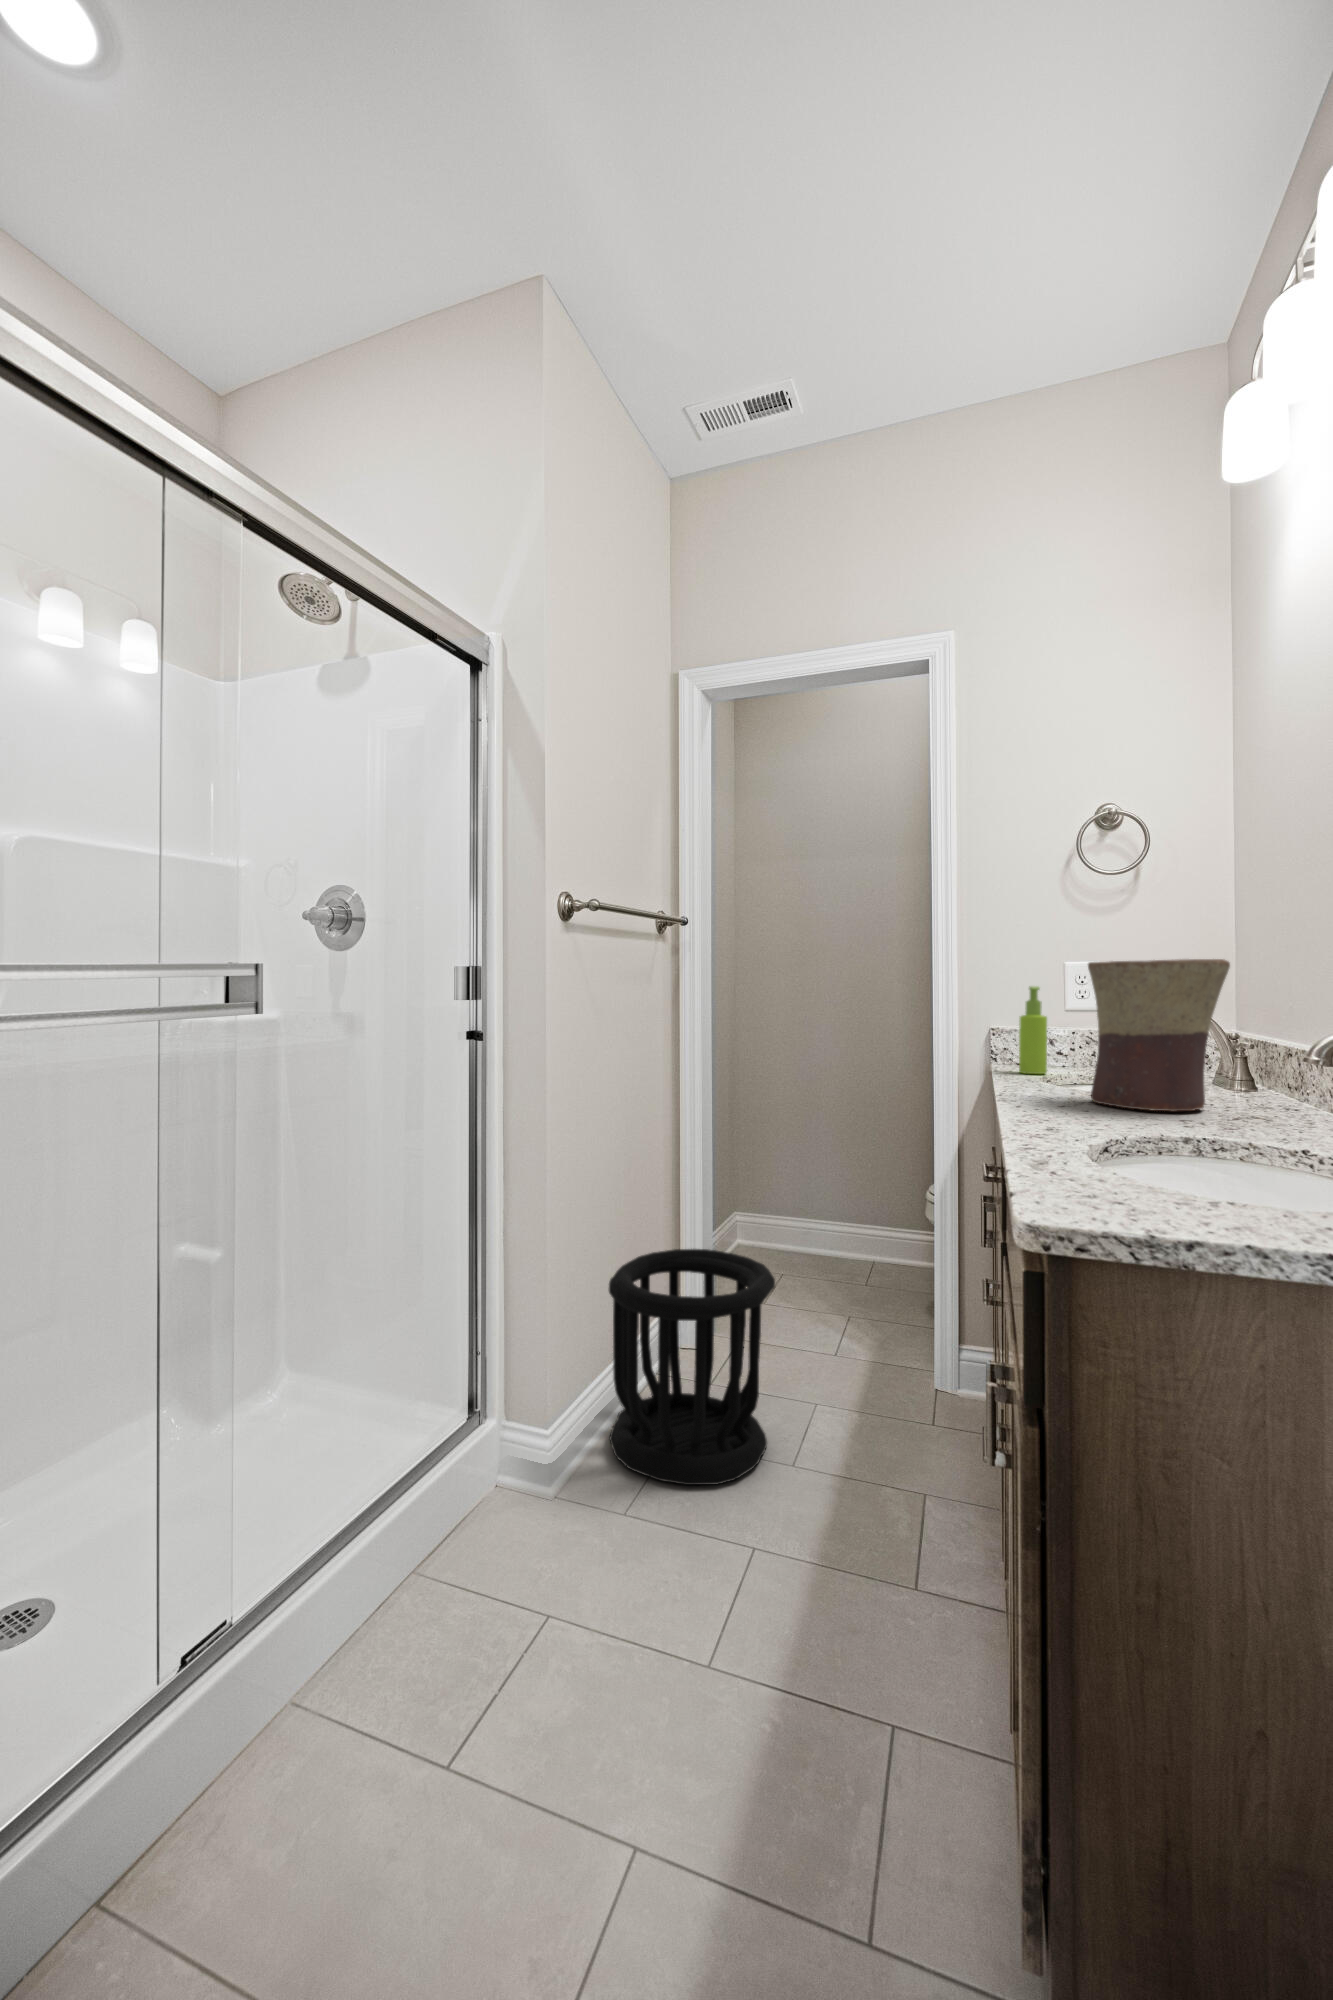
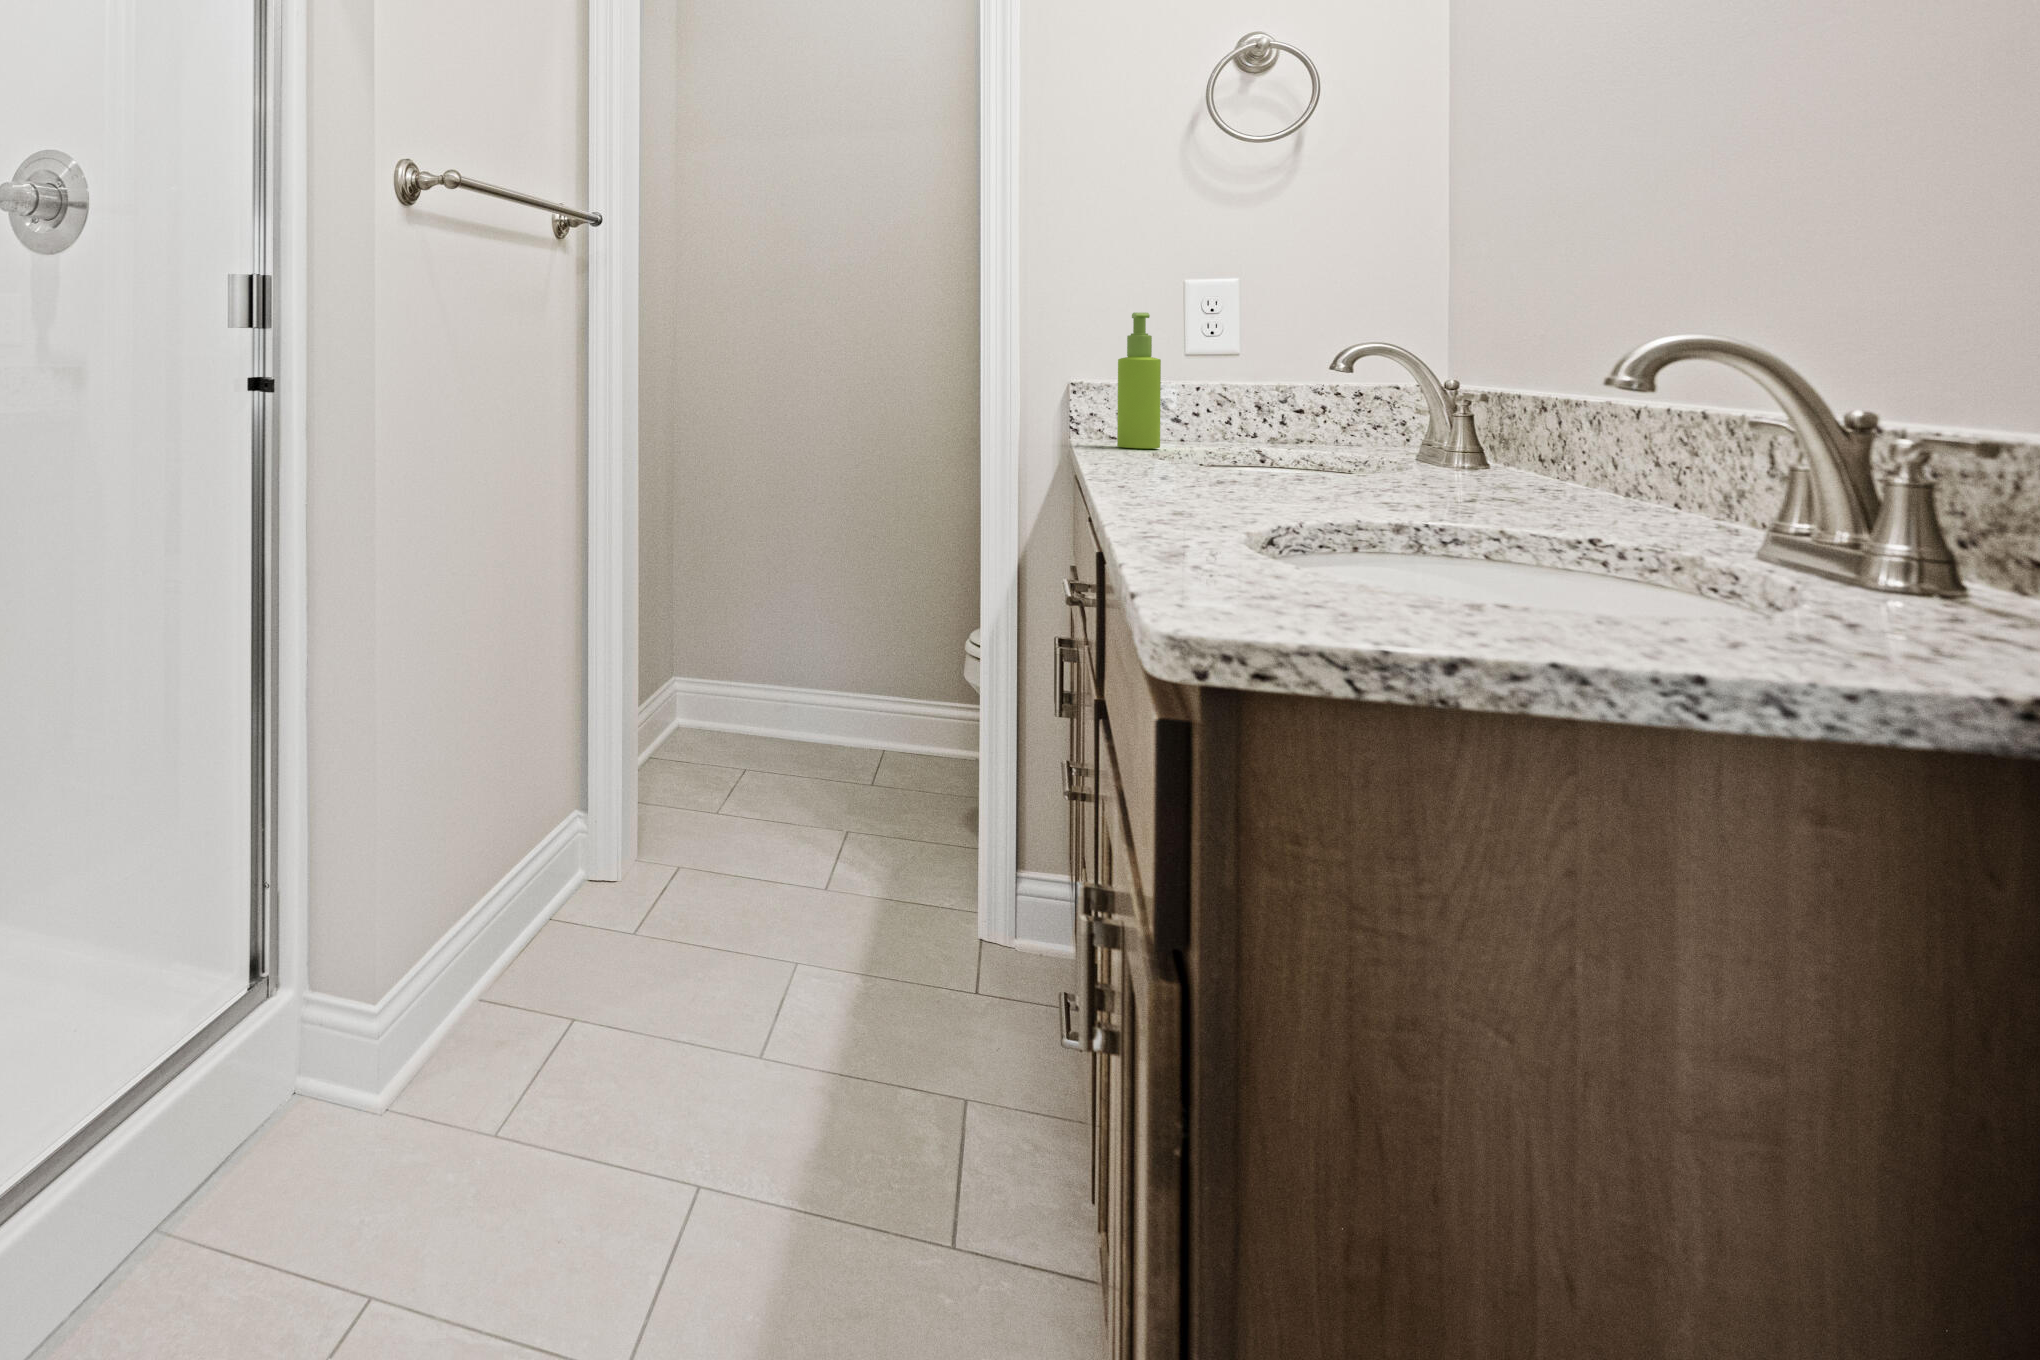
flower pot: present [1088,959,1230,1111] -> none [1230,252,1454,492]
wastebasket: present [609,1249,775,1485] -> none [479,724,741,1095]

